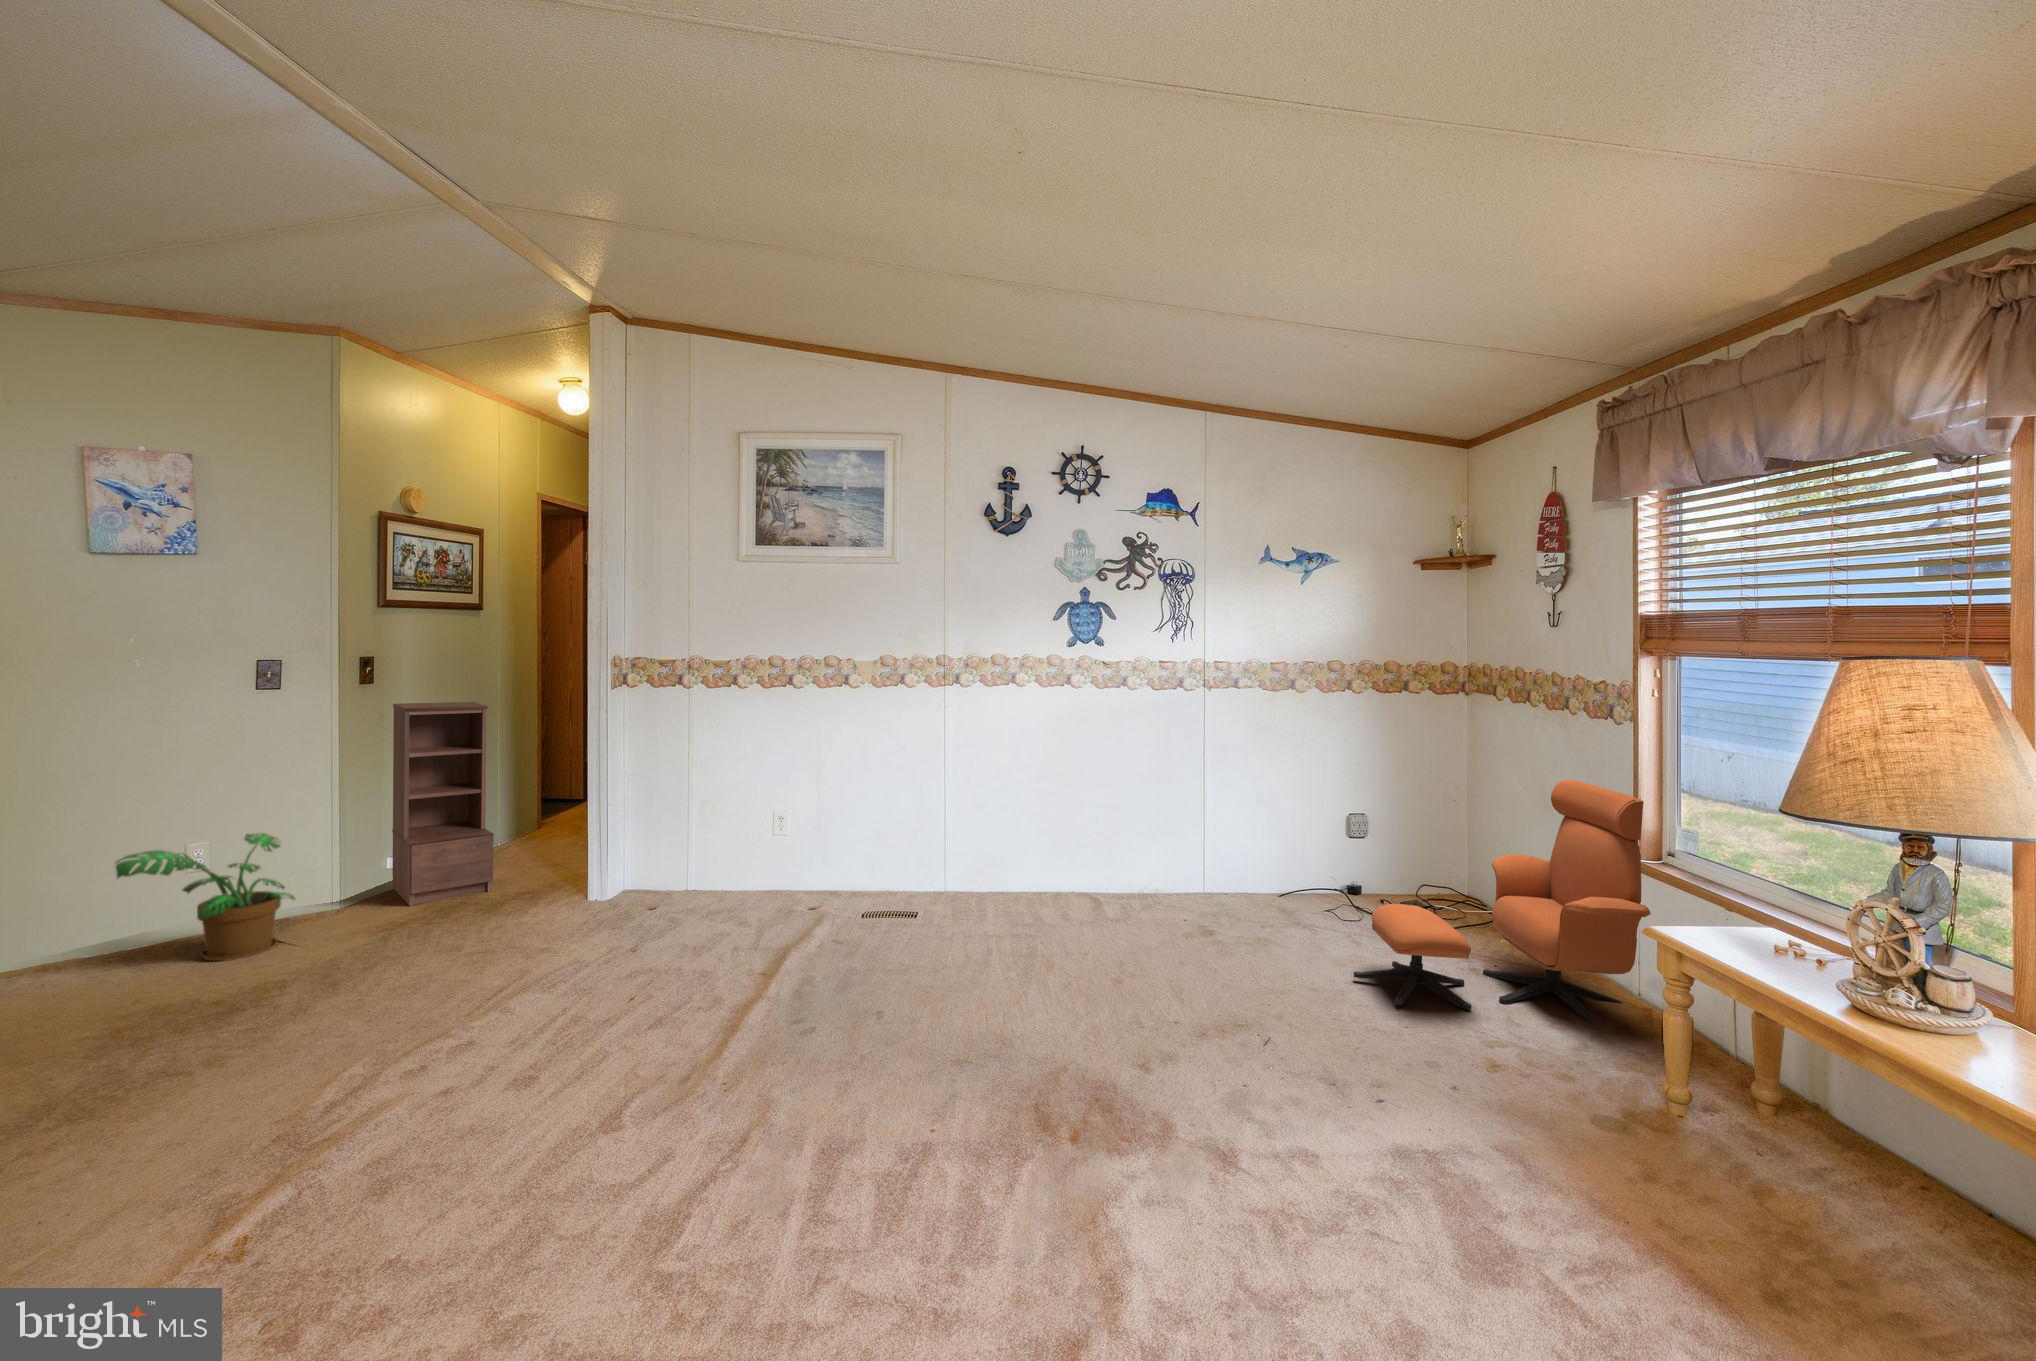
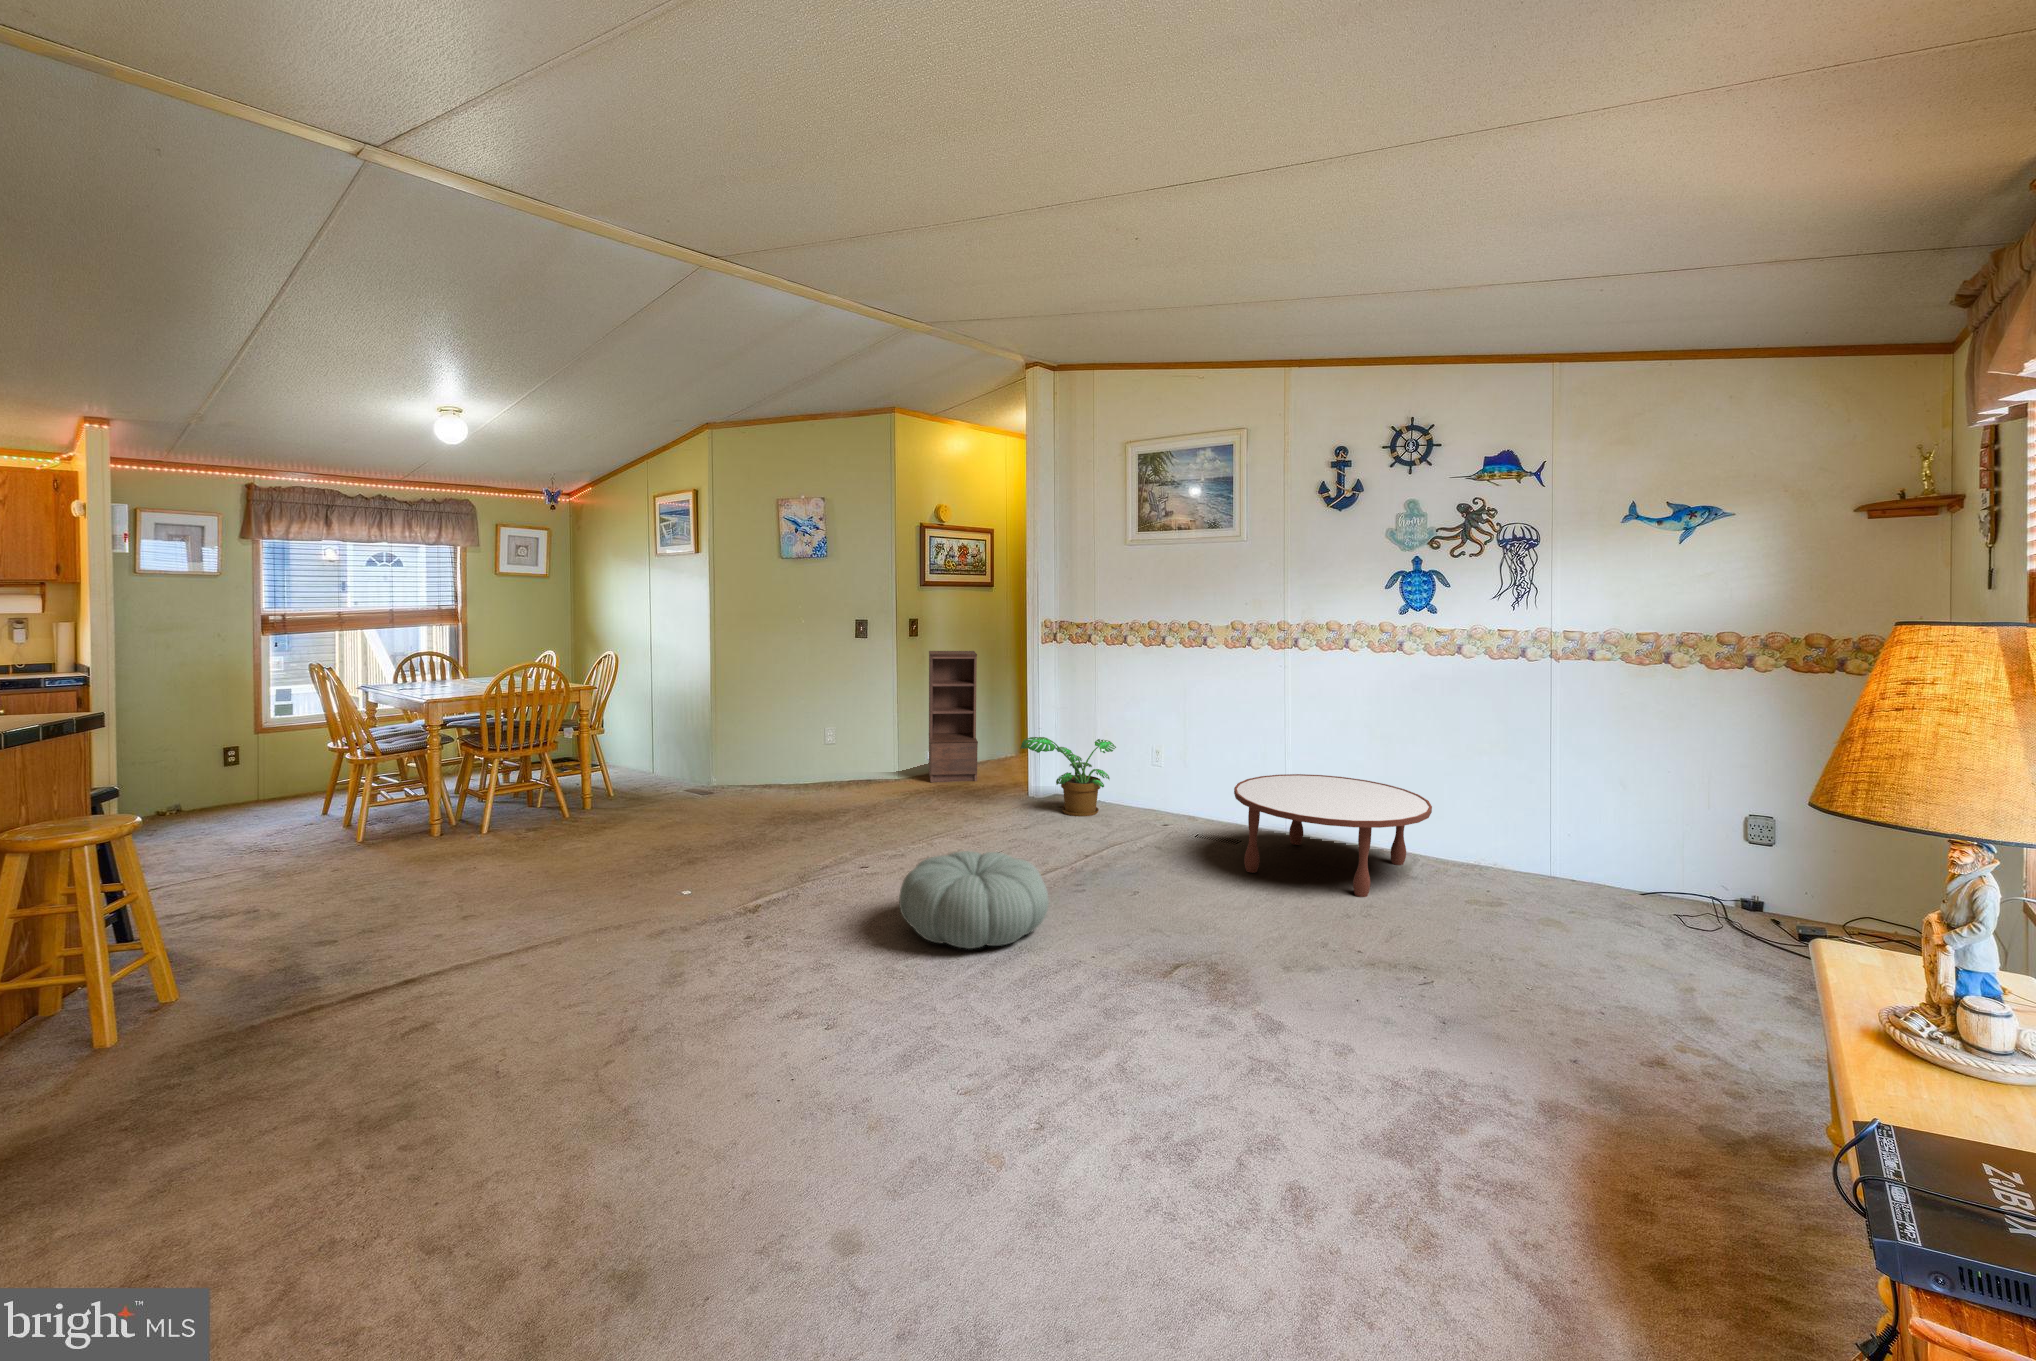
lounge chair: present [1354,780,1651,1024] -> none [1585,789,1945,1072]
coffee table: none [938,822,1146,956] -> present [1234,774,1432,897]
potted plant: present [116,833,295,961] -> present [1020,737,1116,817]
pouf: none [567,1014,833,1221] -> present [899,851,1049,949]

